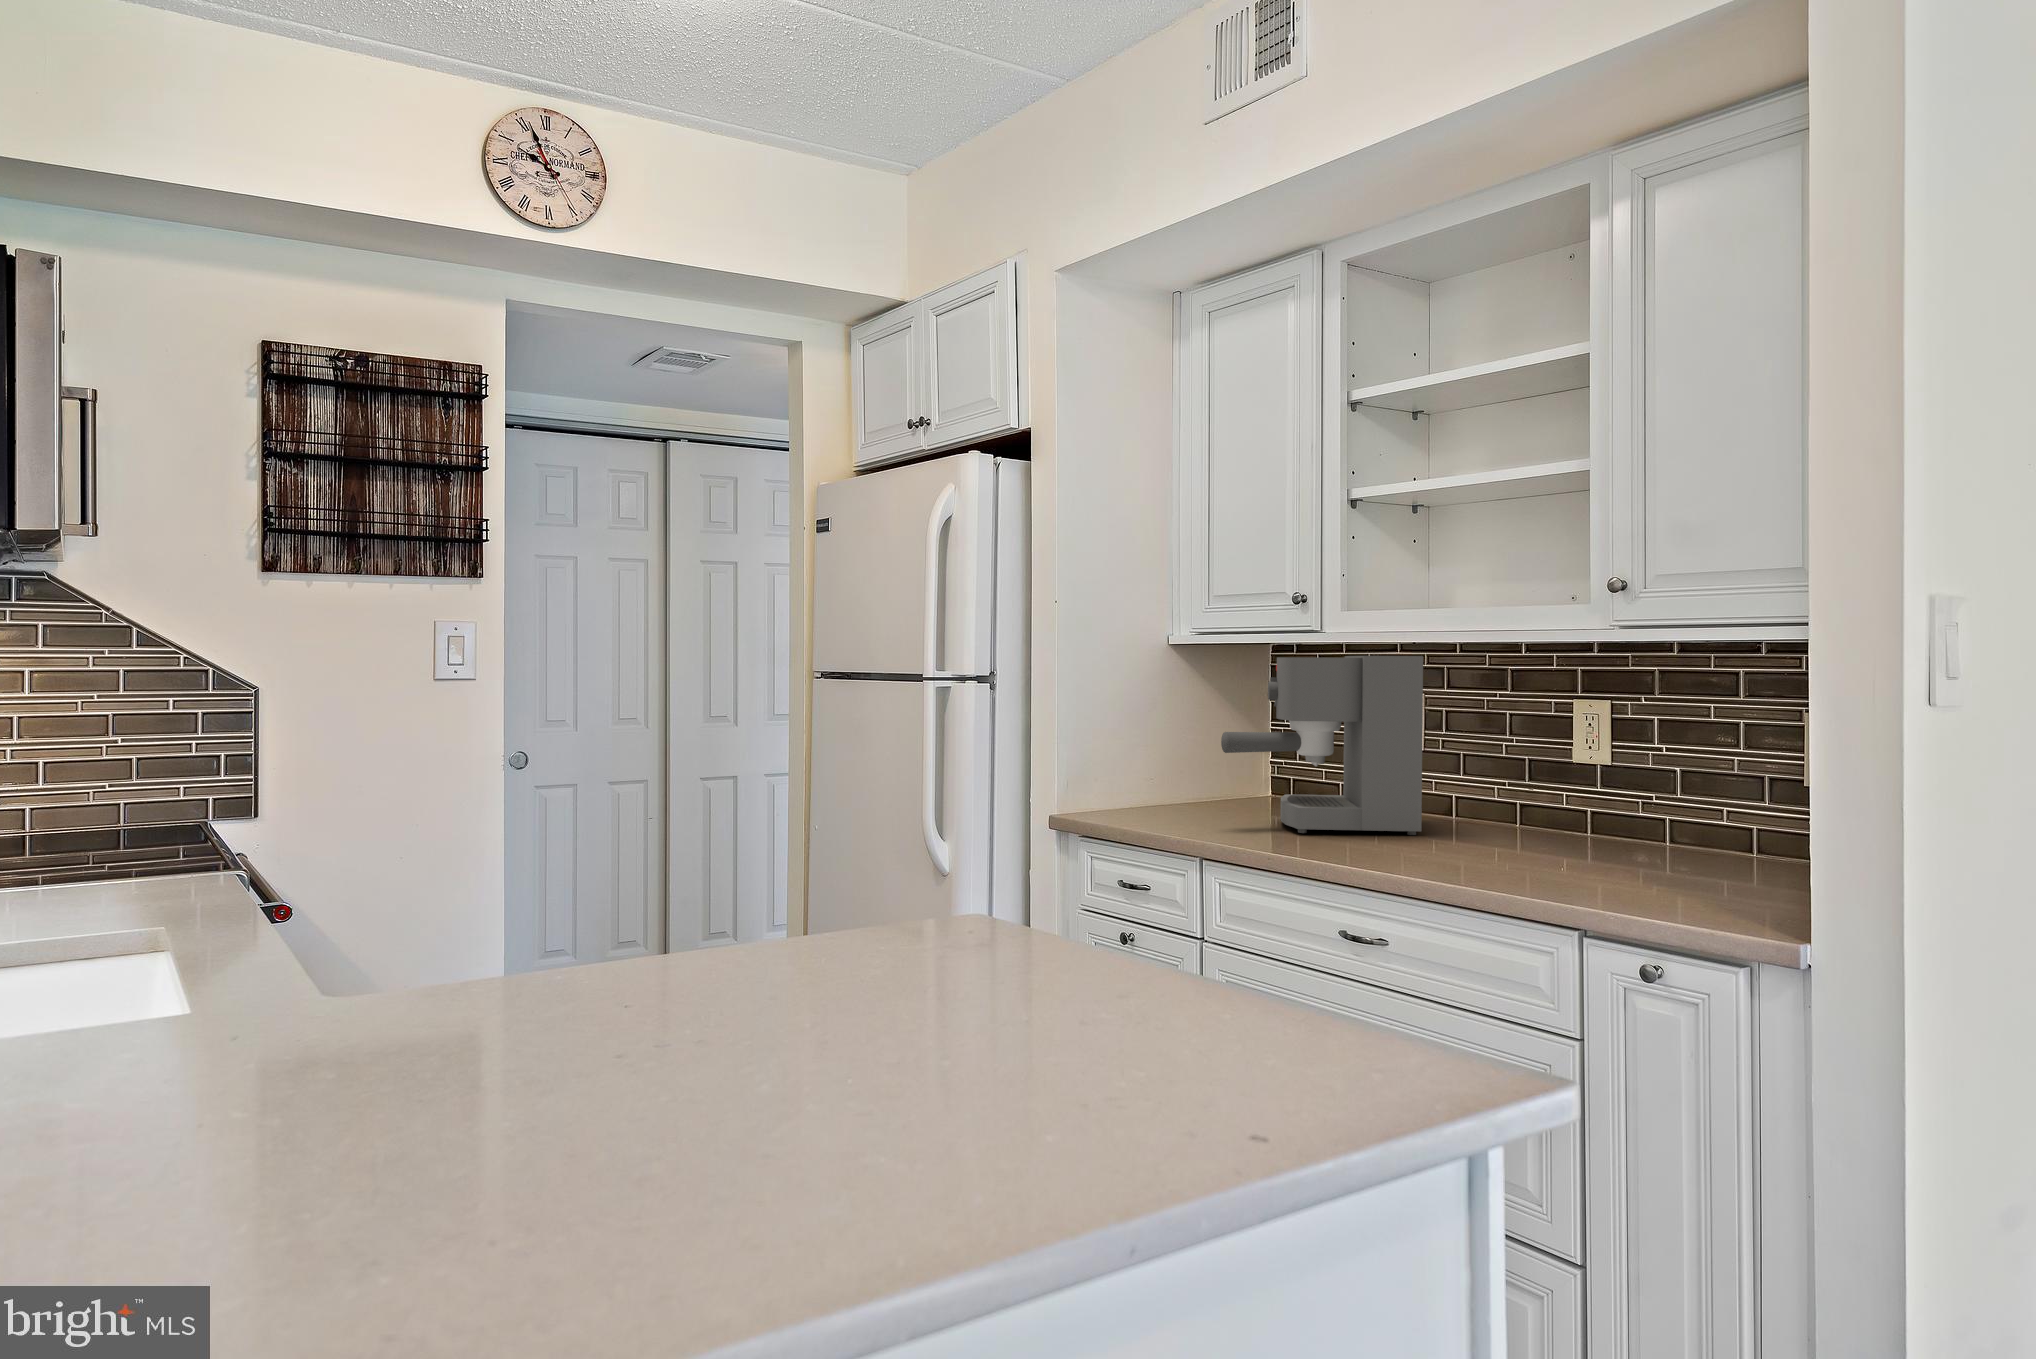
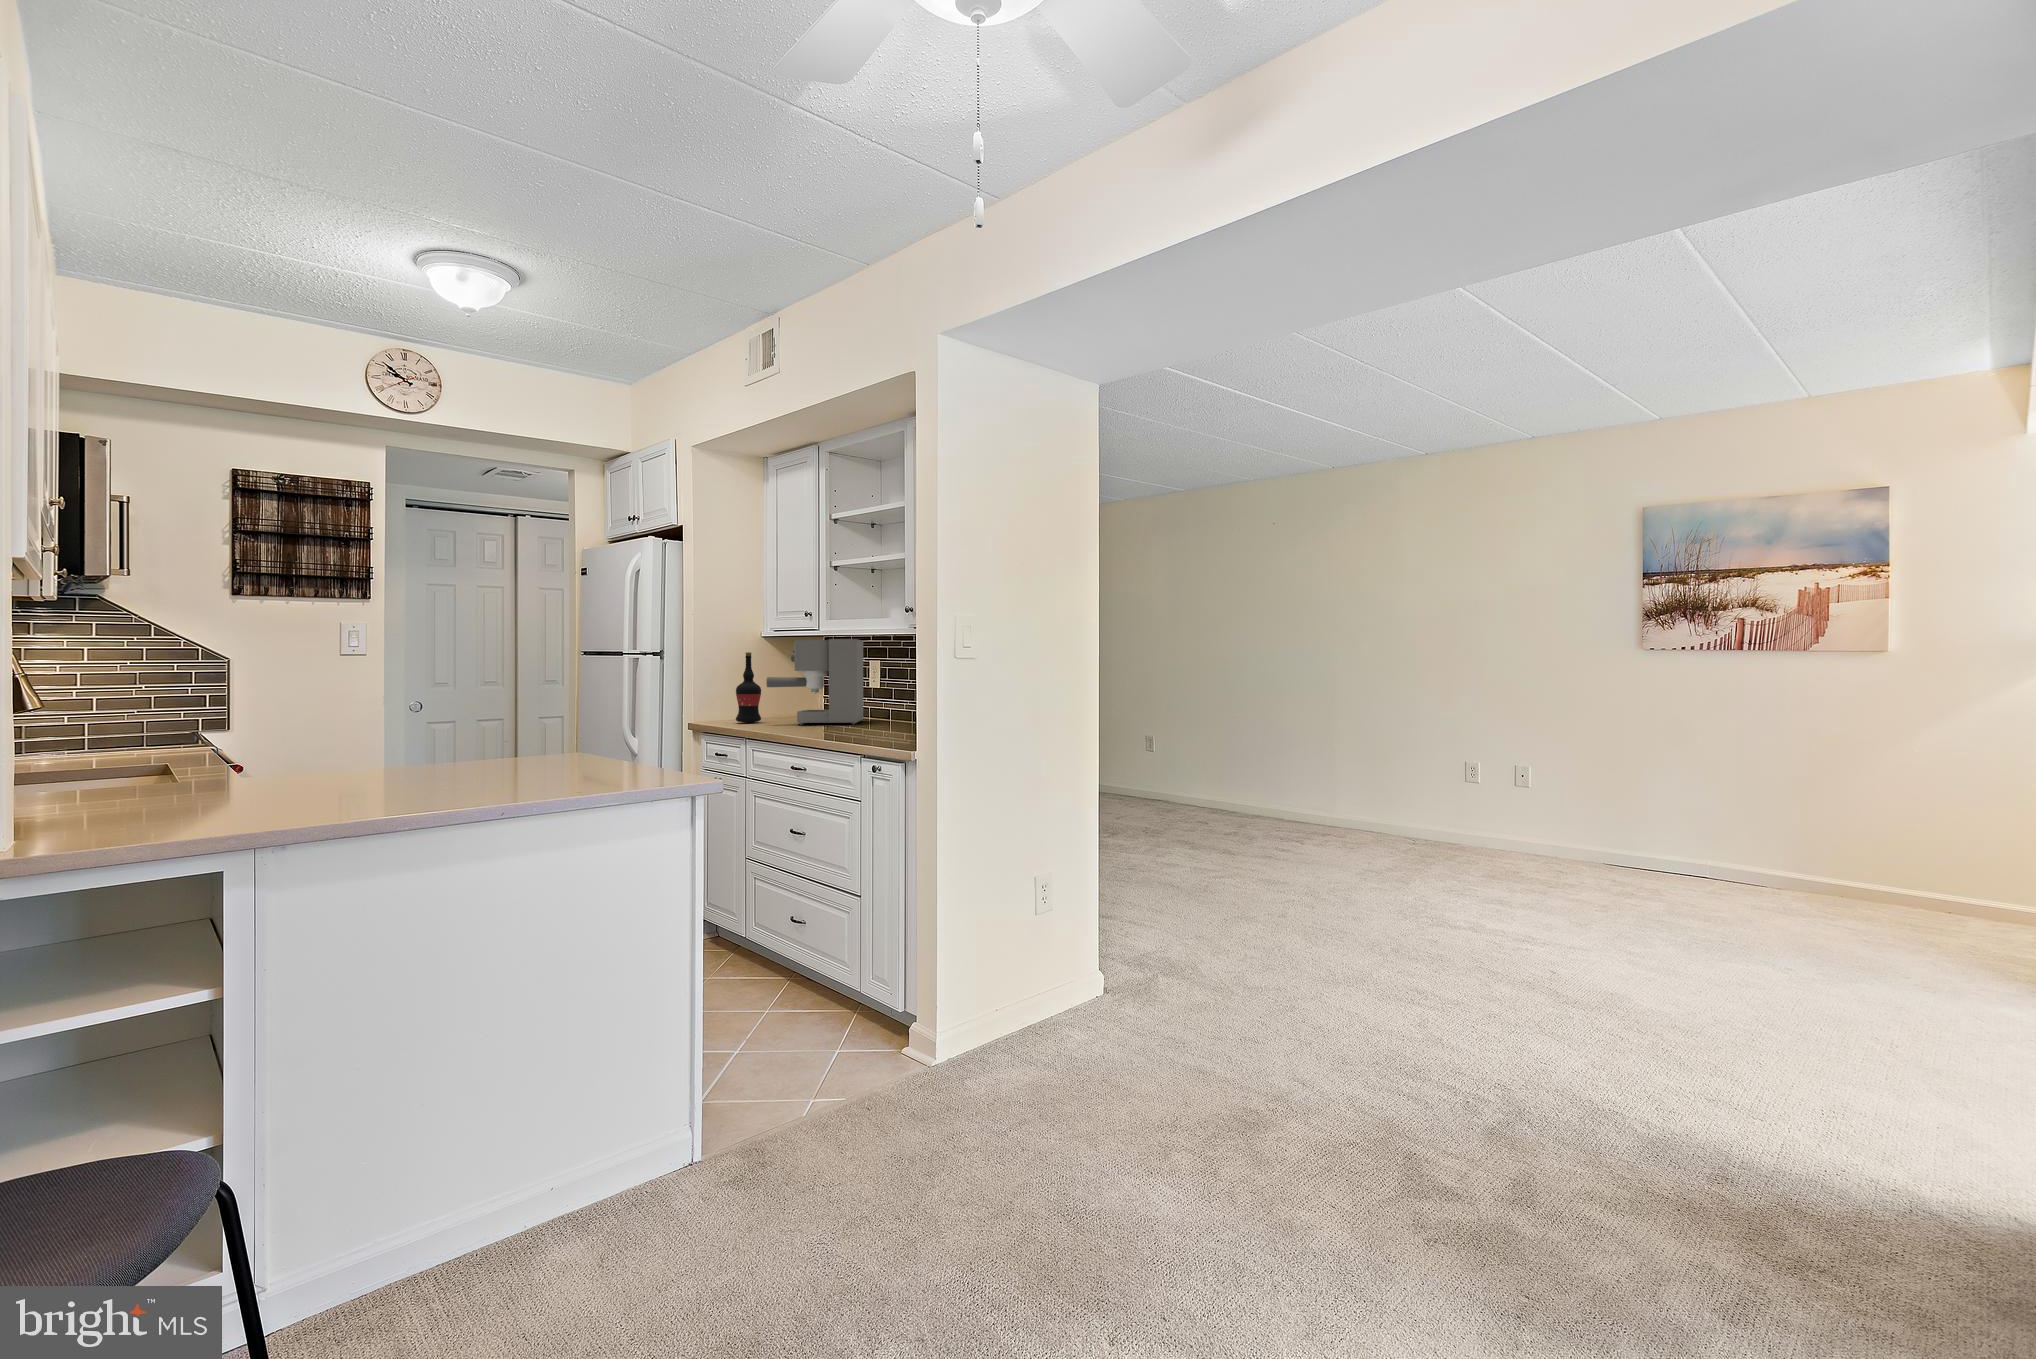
wine bottle: none [1140,678,1190,818] -> present [736,652,761,723]

